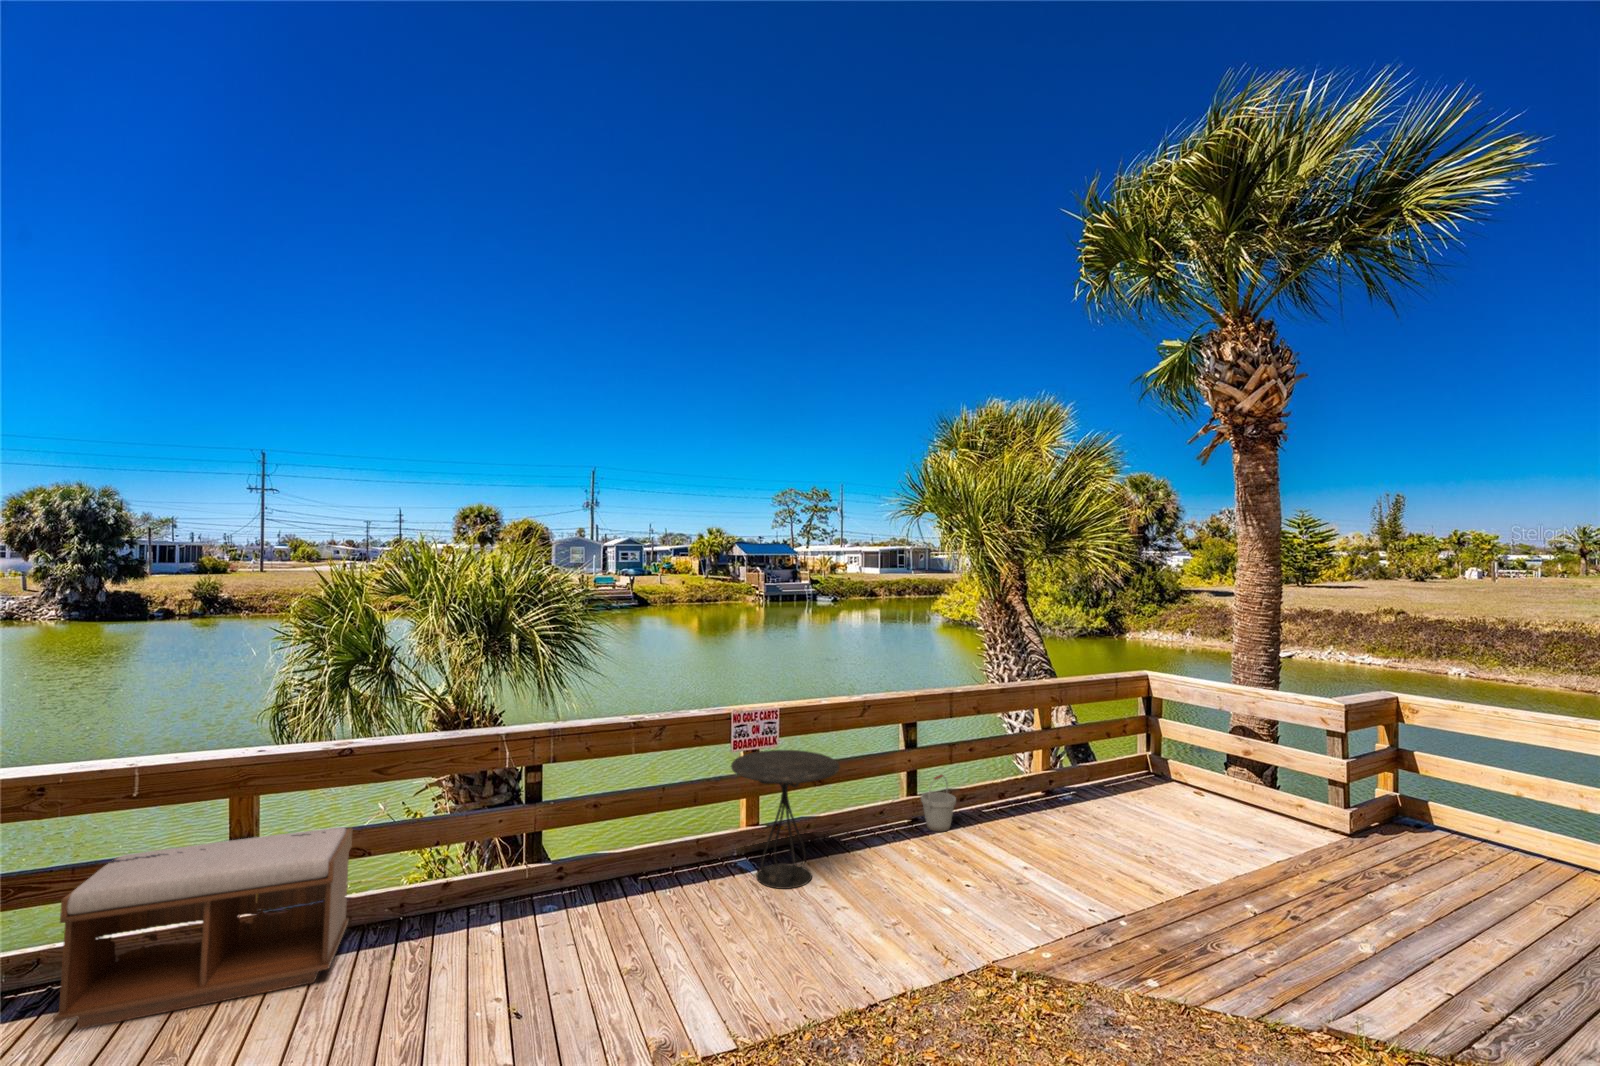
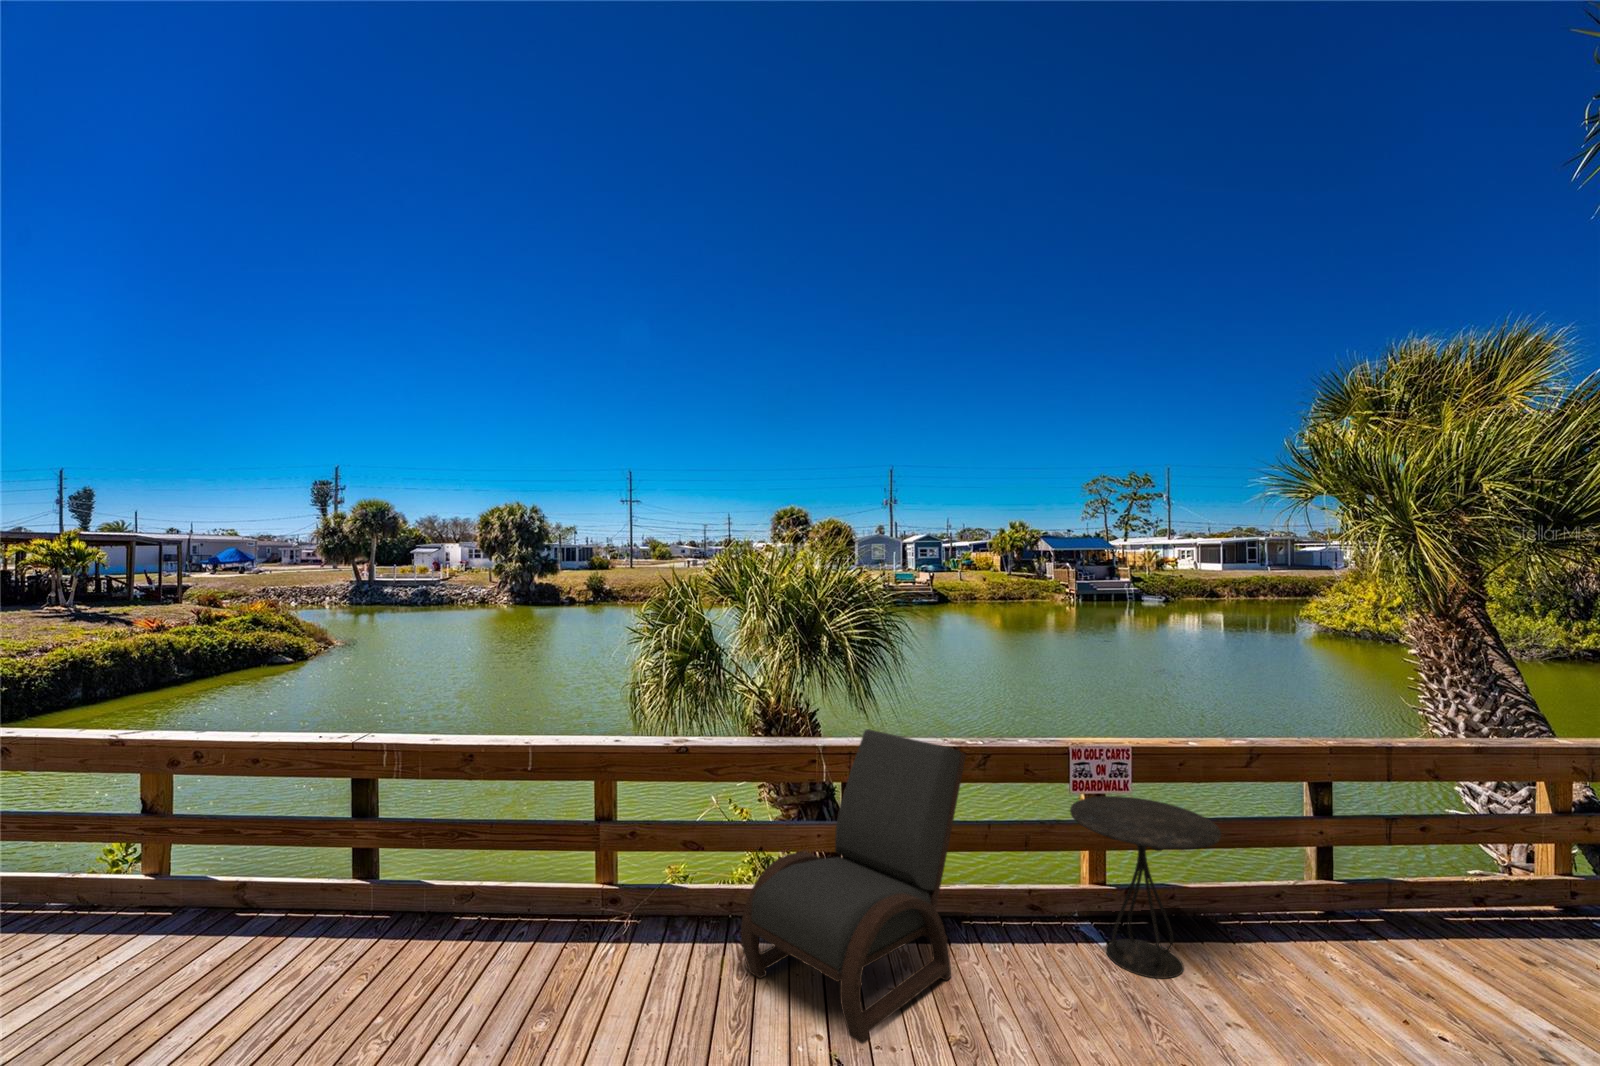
lounge chair: none [414,714,645,995] -> present [741,729,966,1044]
bucket: present [921,775,956,832] -> none [1342,859,1404,940]
bench: present [53,827,353,1029] -> none [477,819,688,968]

